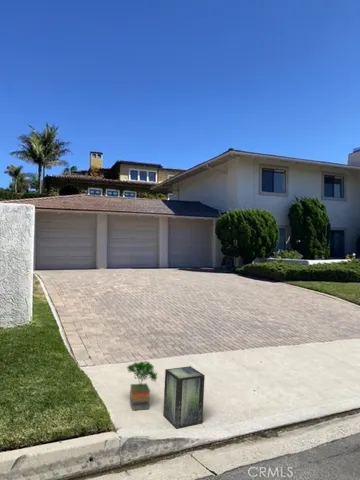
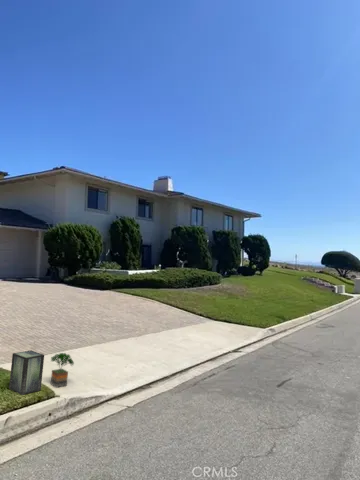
storage box: present [163,366,205,428] -> present [9,350,44,395]

